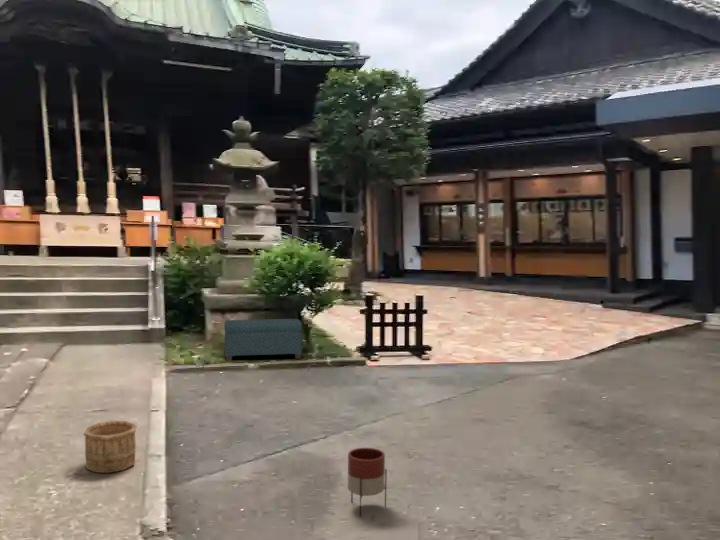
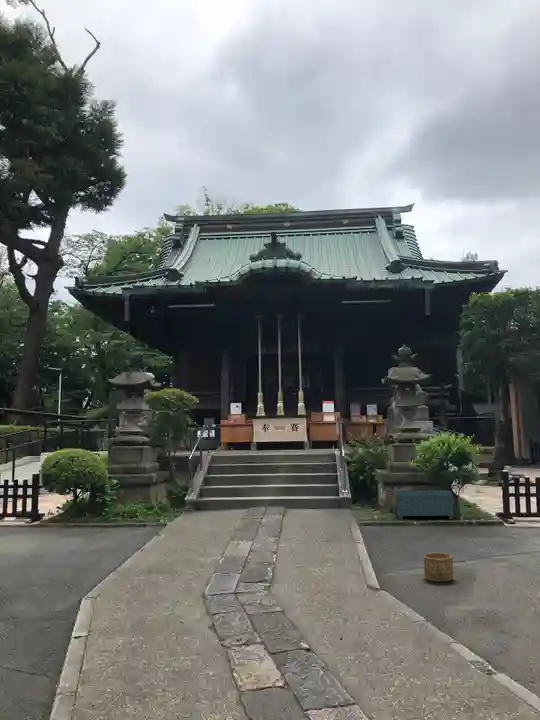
wooden bucket: present [84,421,136,473] -> present [423,552,453,582]
planter: present [348,448,387,516] -> none [484,553,510,591]

